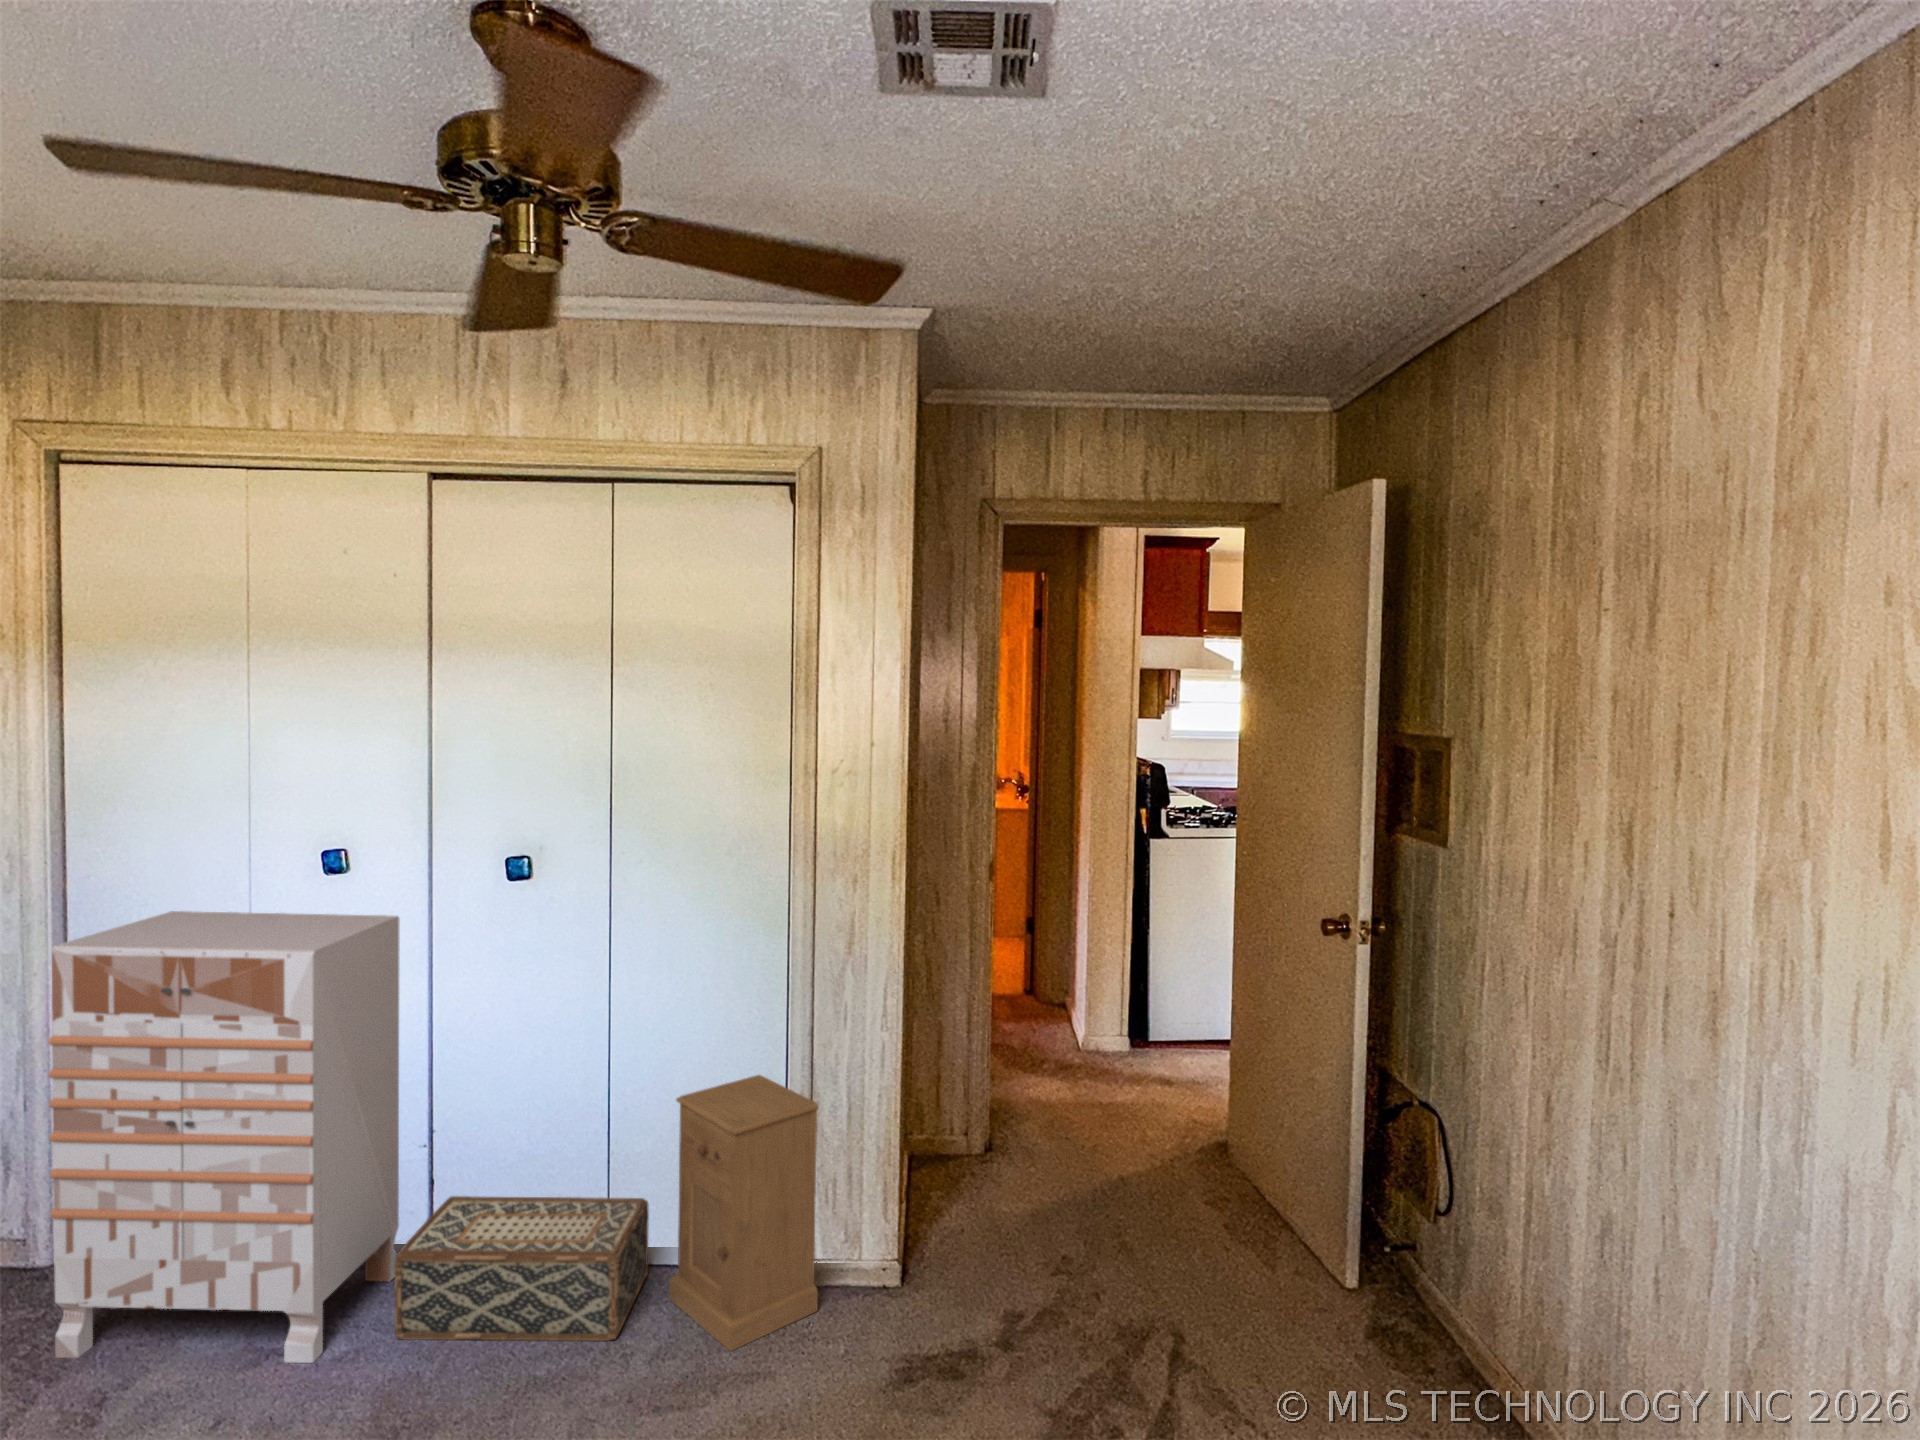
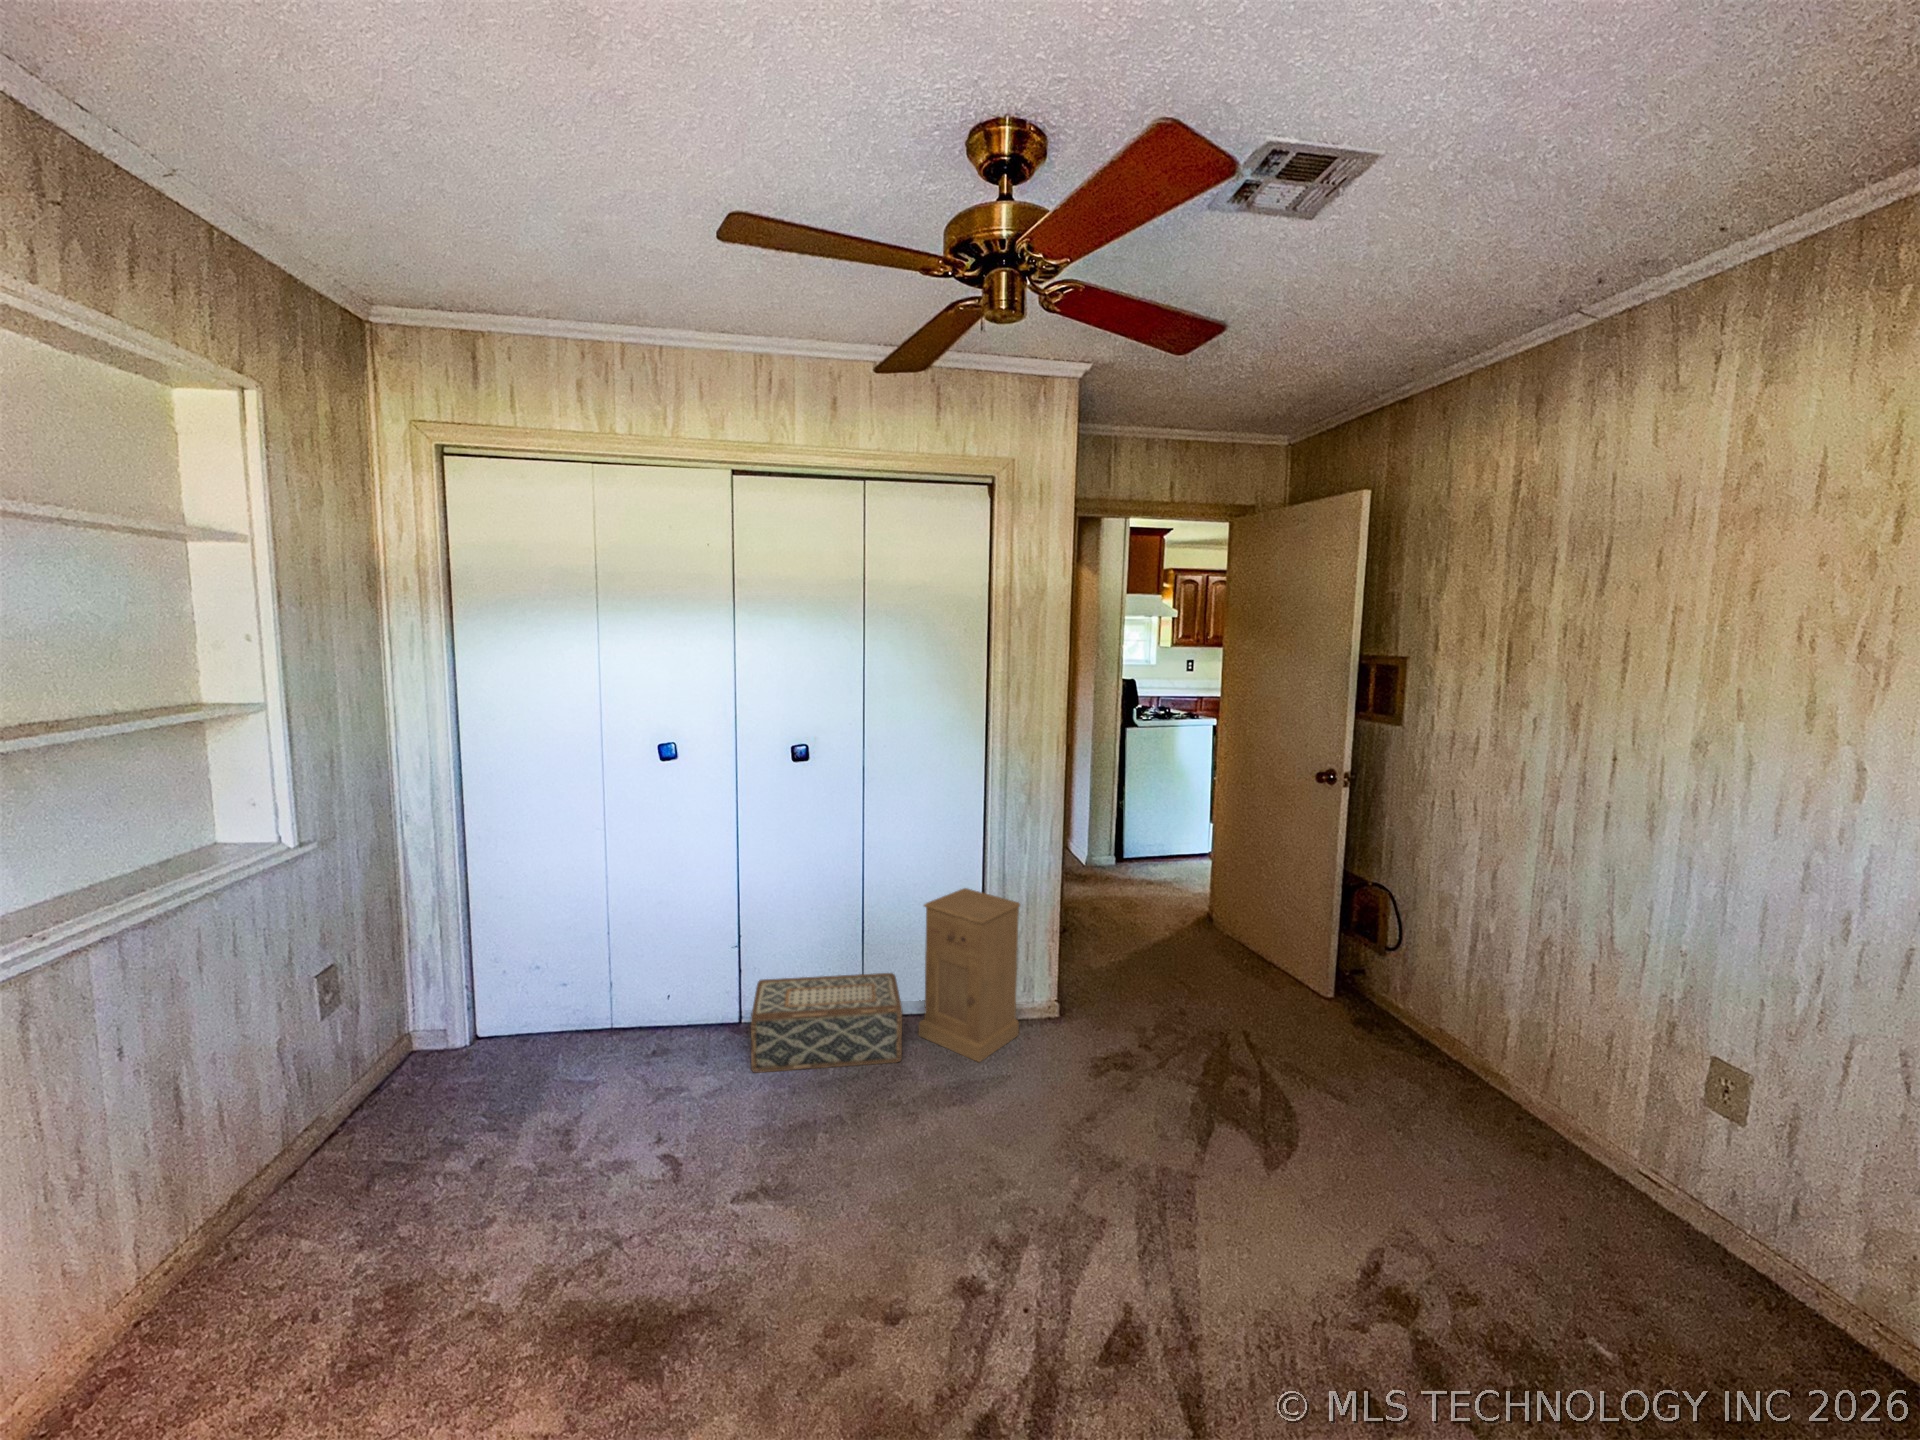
dresser: present [49,911,399,1363] -> none [504,789,724,1103]

